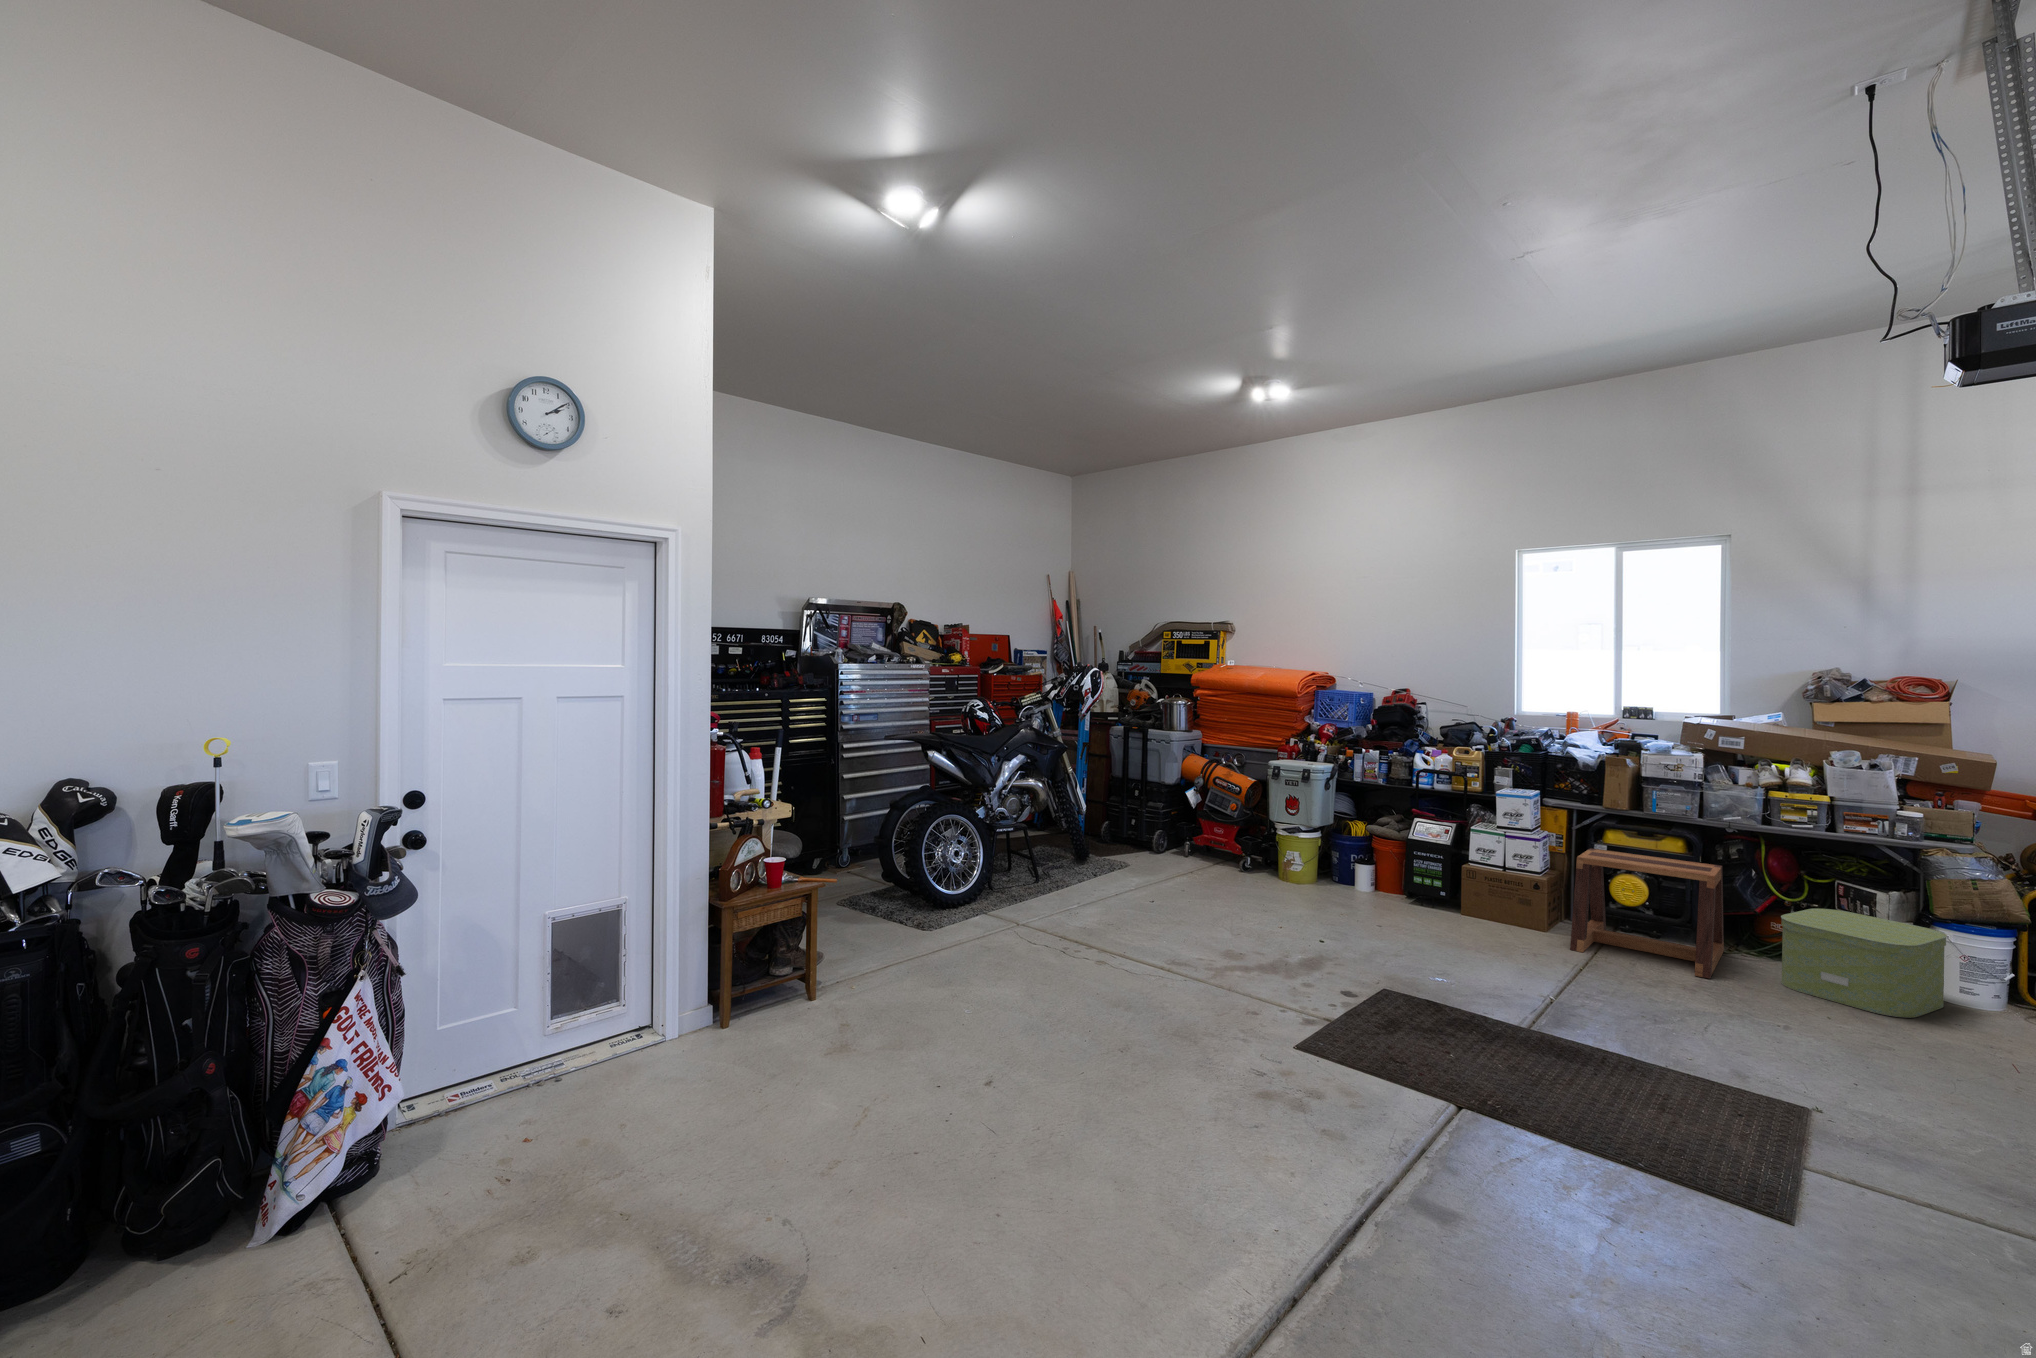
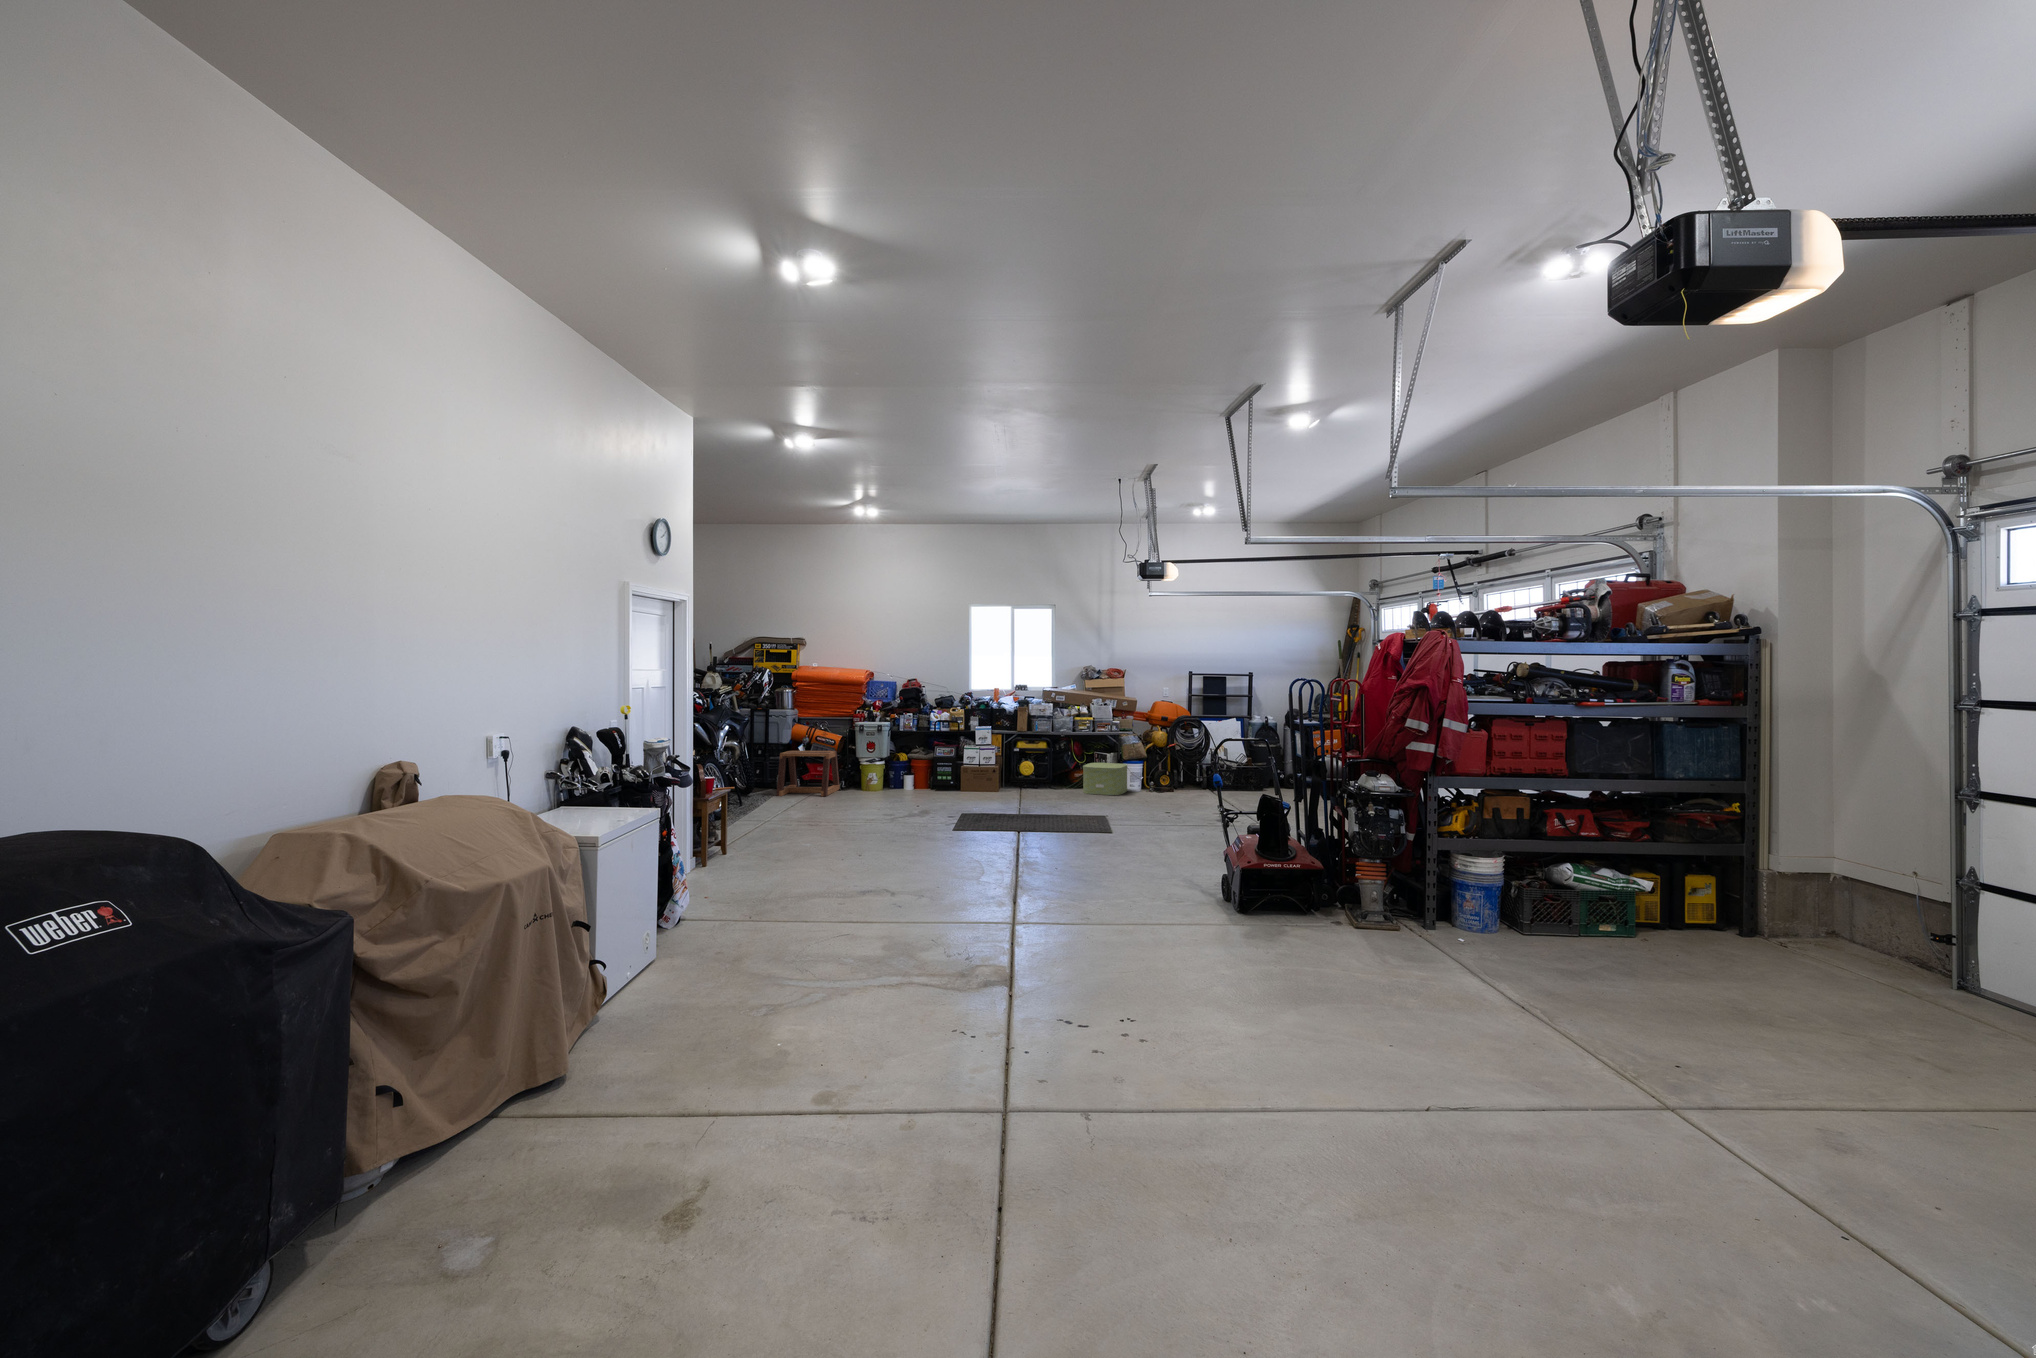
stool: present [1570,848,1724,979] -> present [776,751,840,796]

